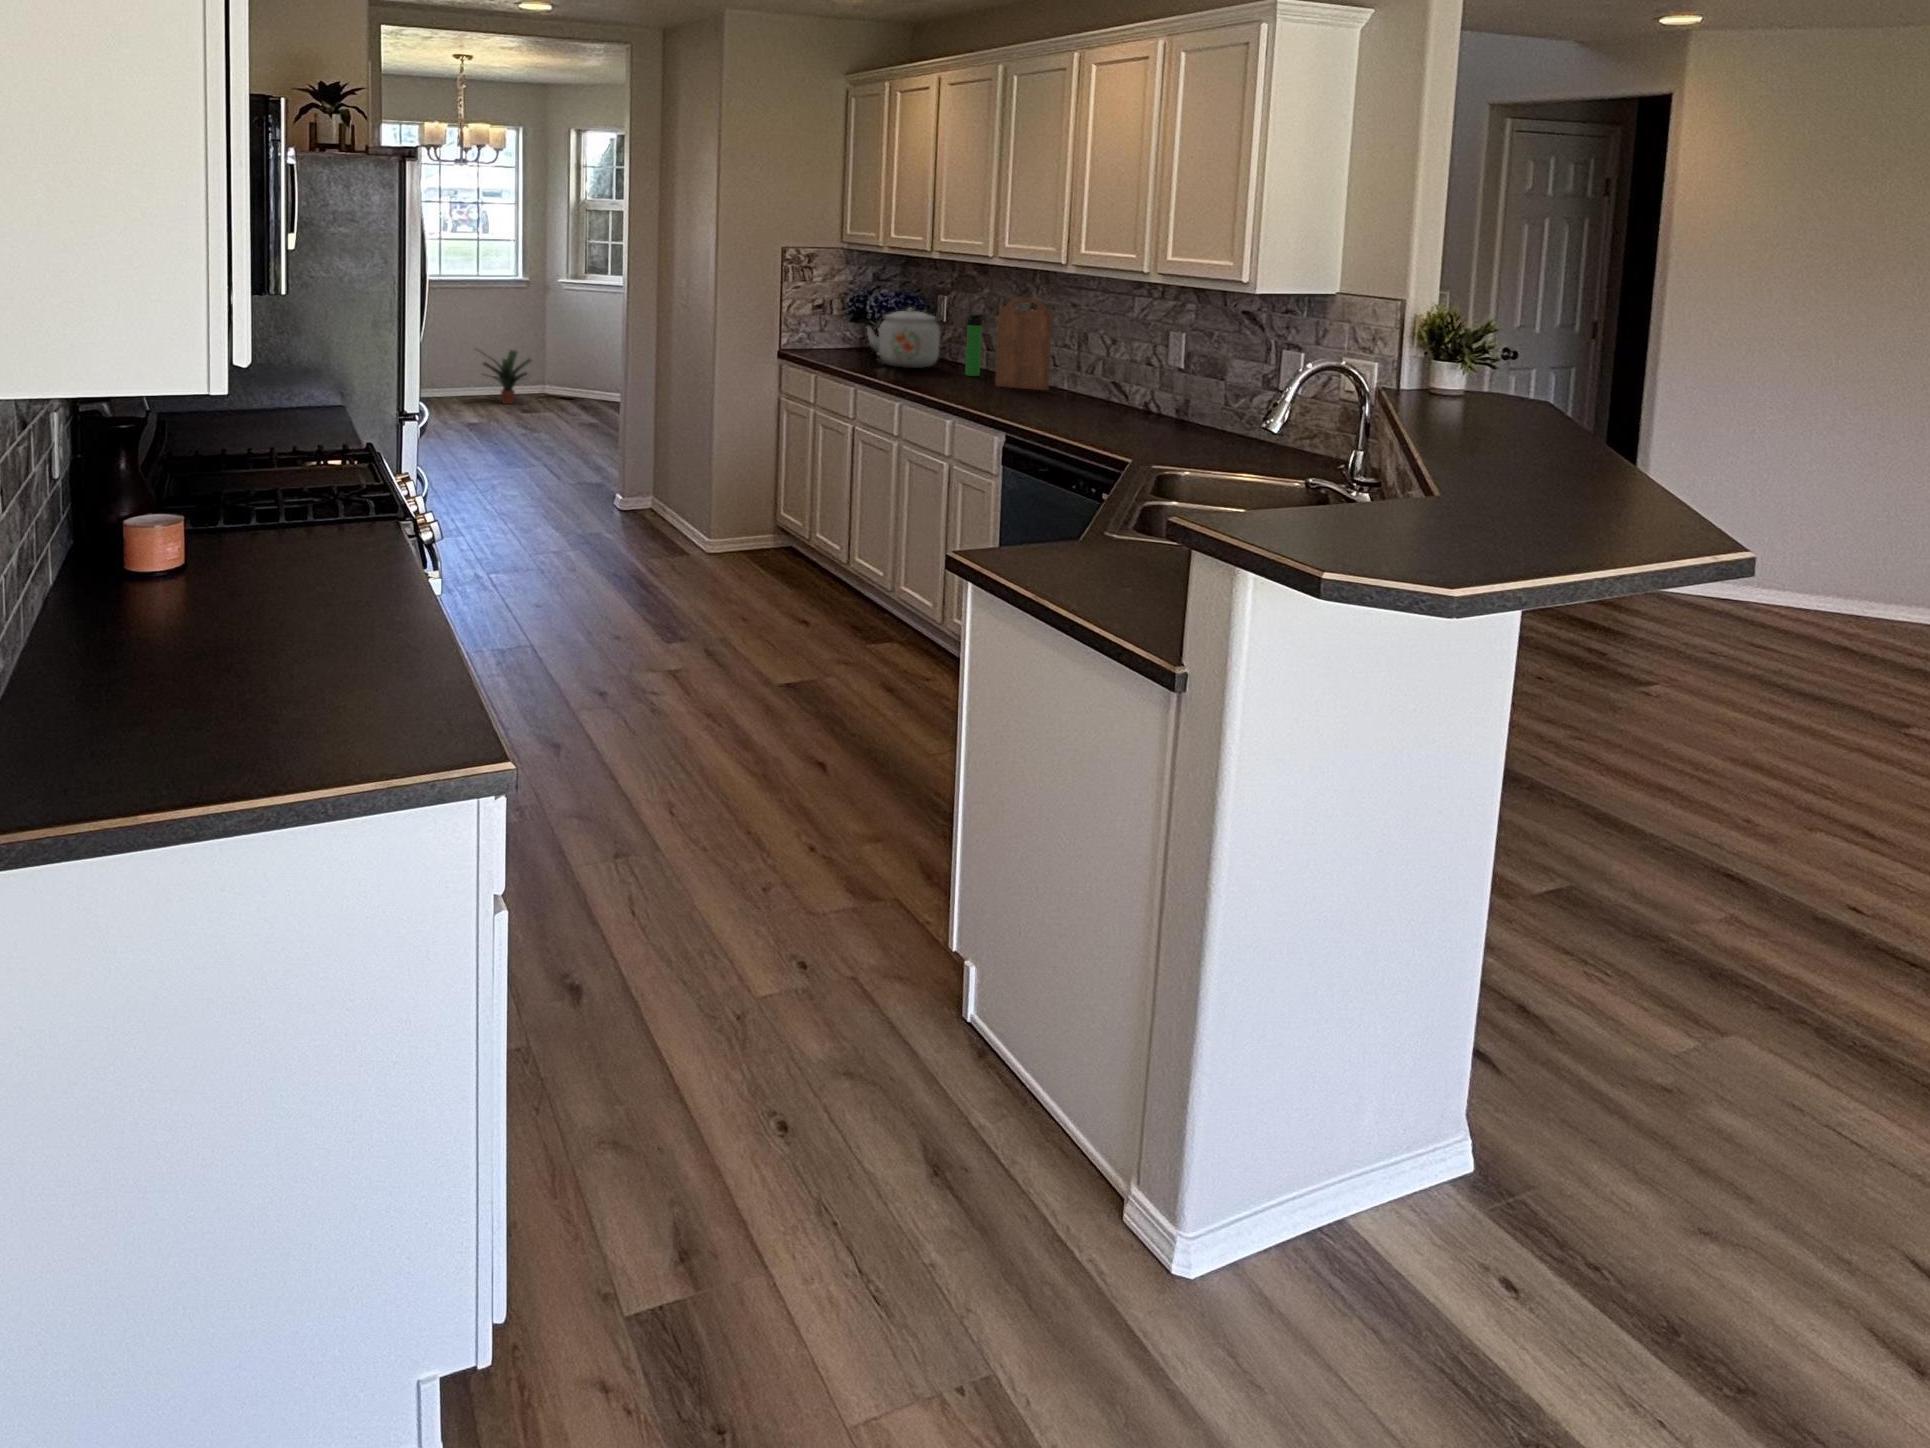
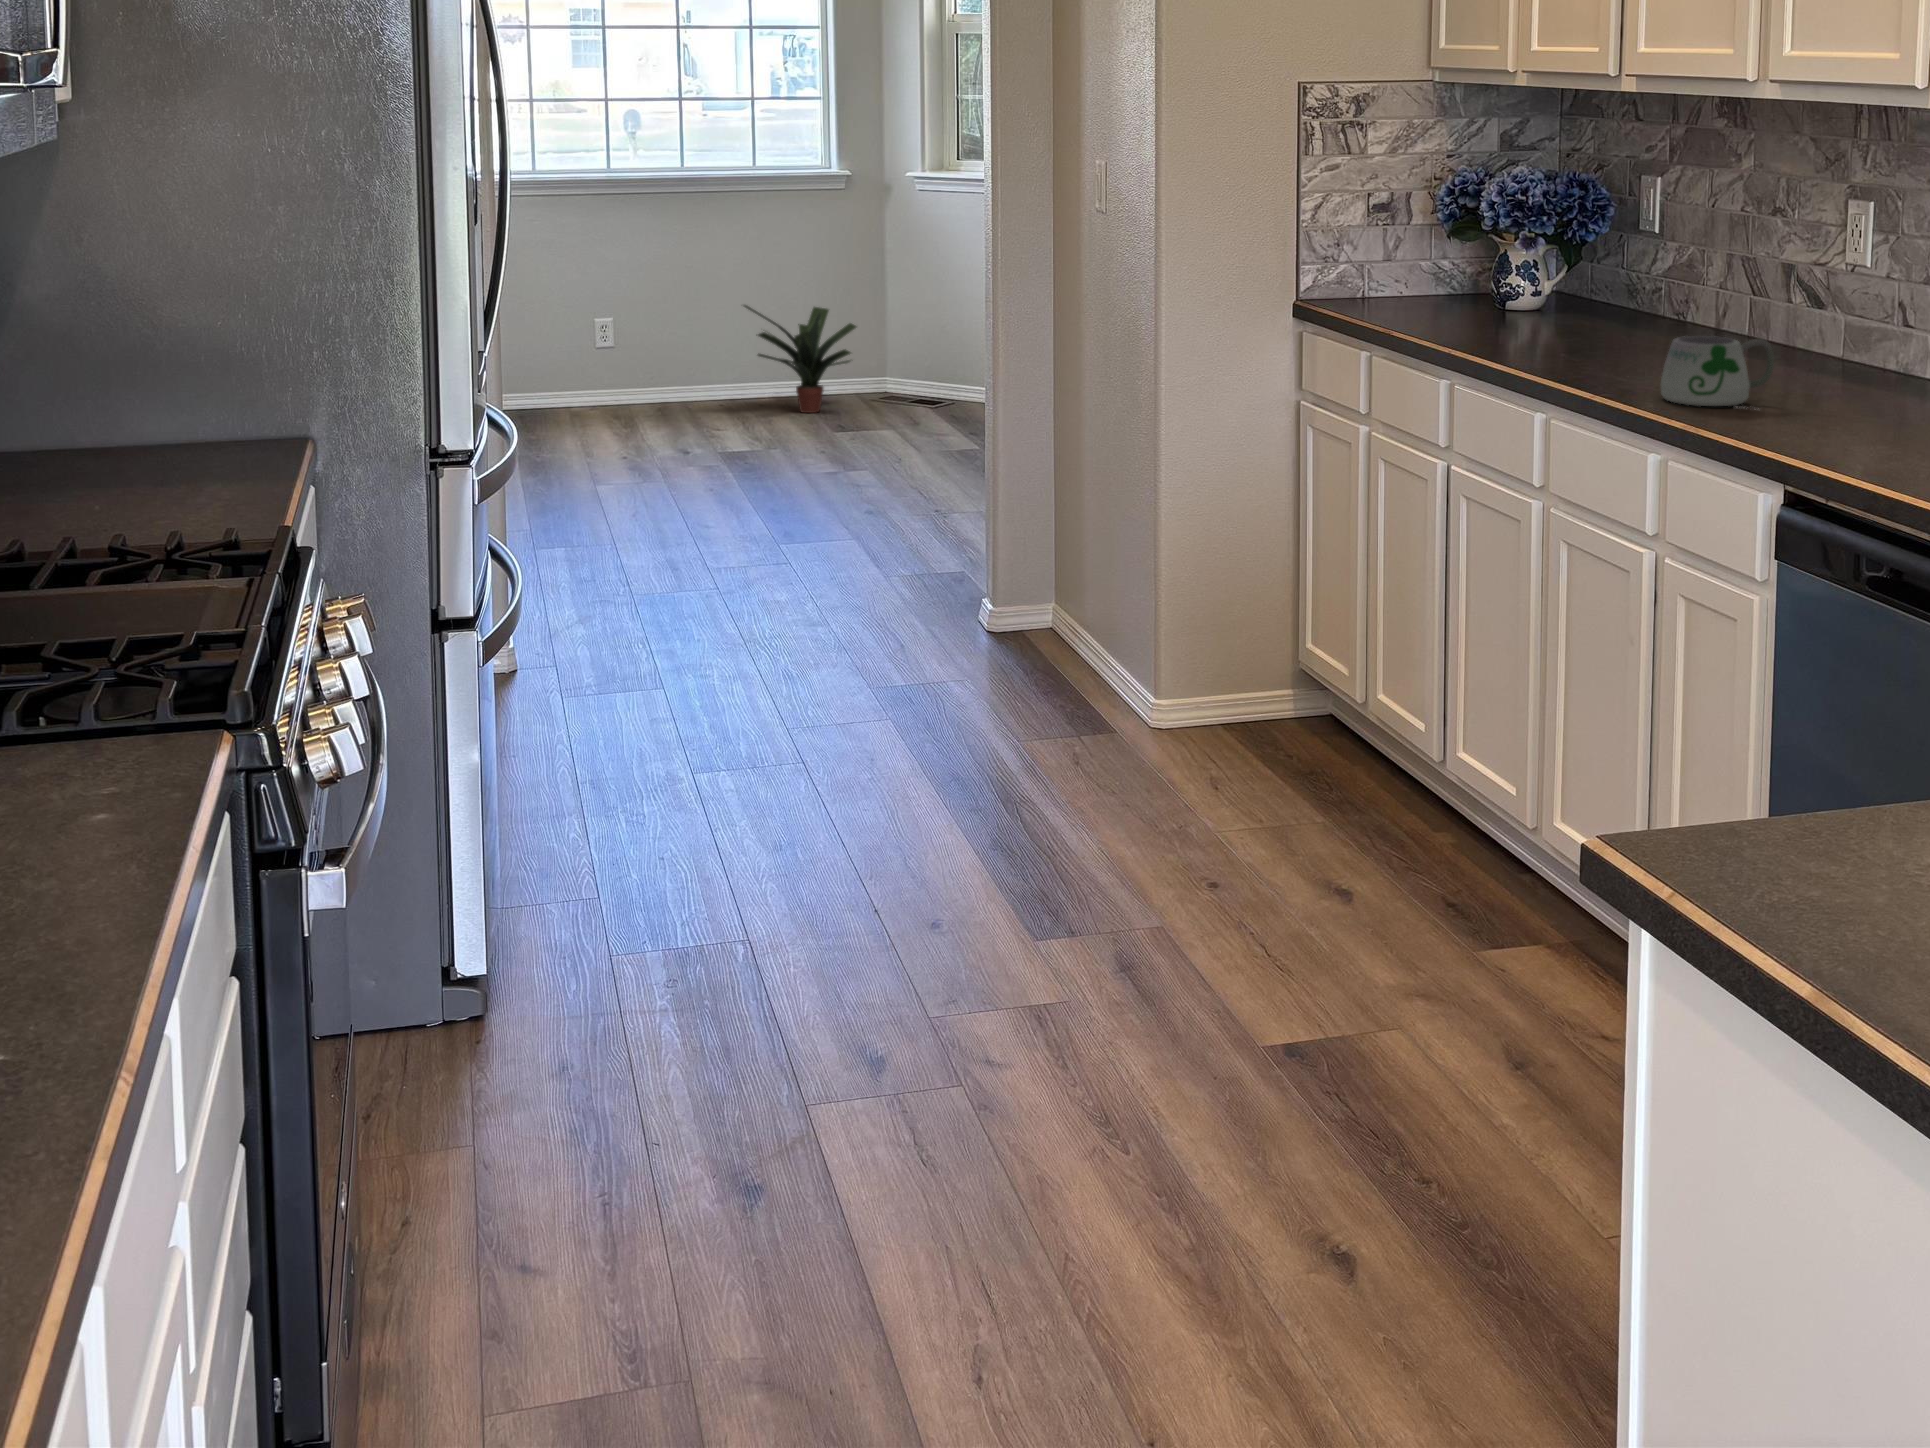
cutting board: present [995,298,1053,390] -> none [1766,172,1898,380]
kettle: present [866,307,940,368] -> none [1480,200,1643,332]
bottle: present [965,314,985,376] -> none [1700,213,1744,349]
mug: none [951,370,1000,403] -> present [1661,336,1774,409]

